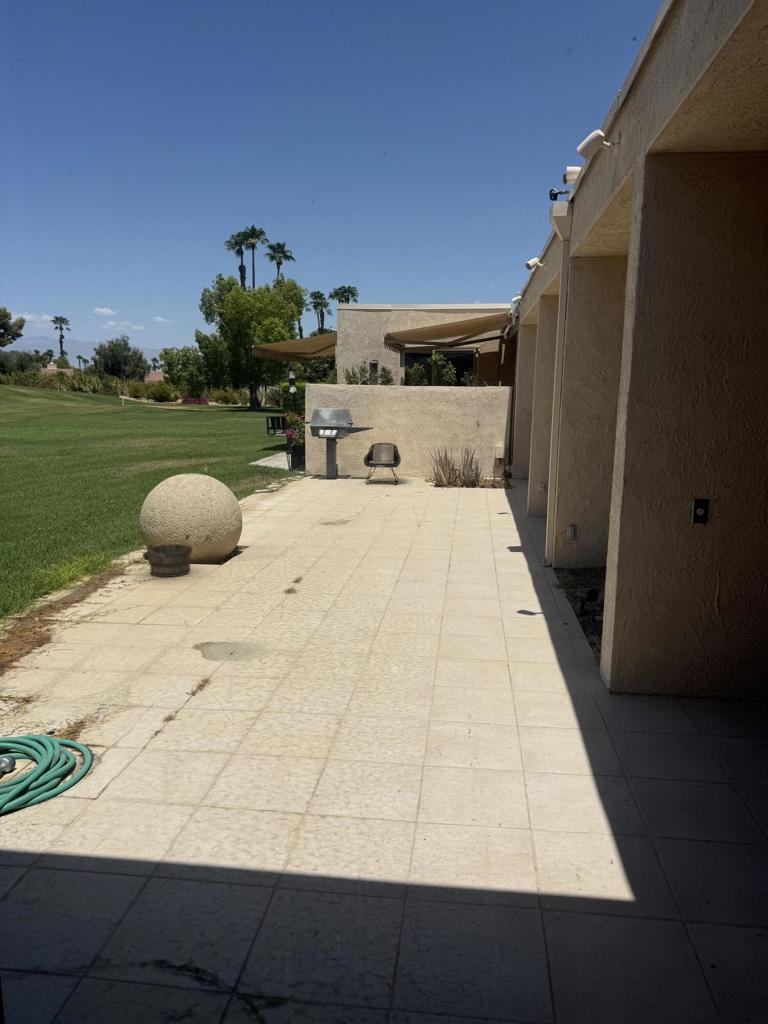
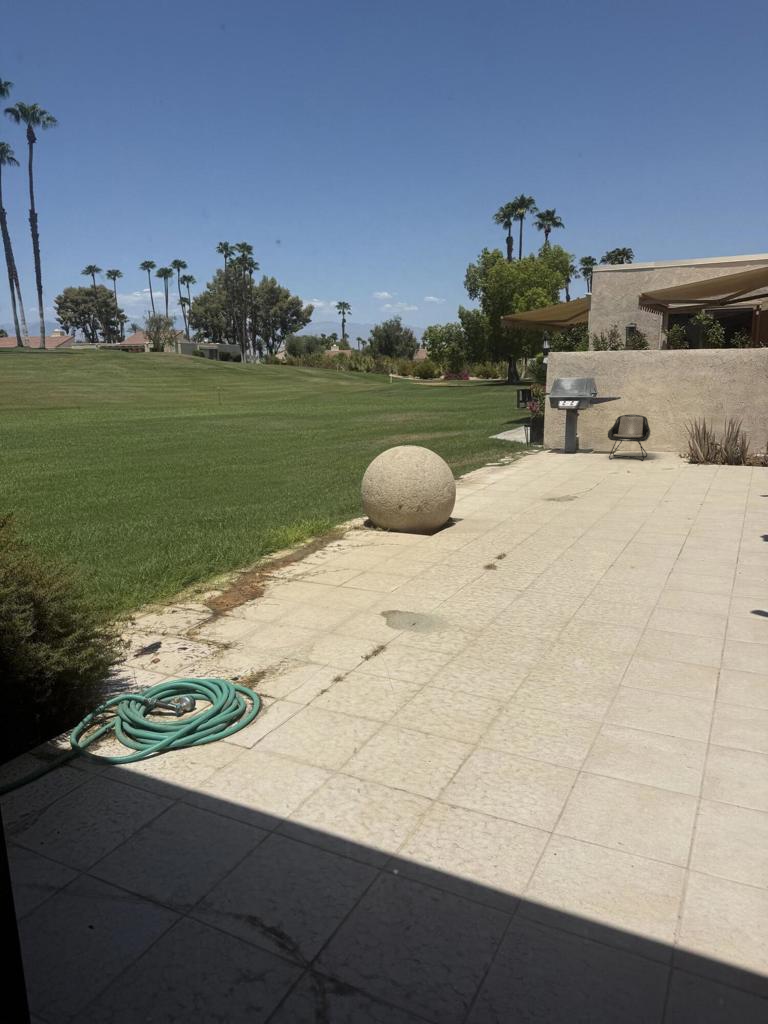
bucket: present [146,544,192,577] -> none [358,511,405,544]

